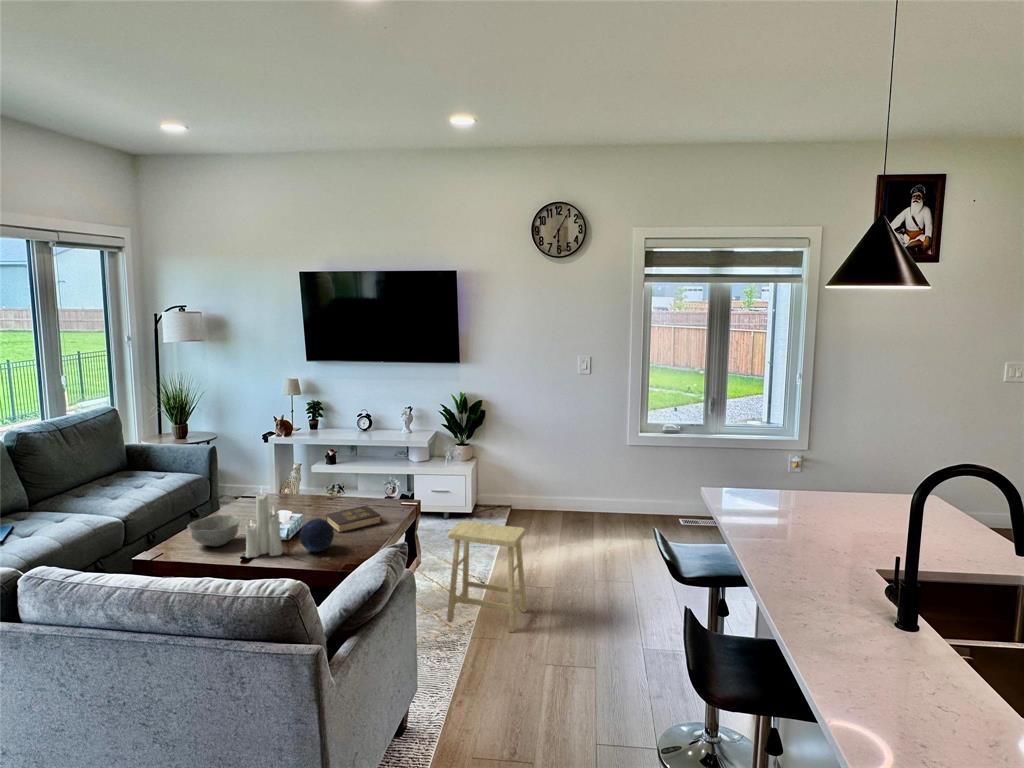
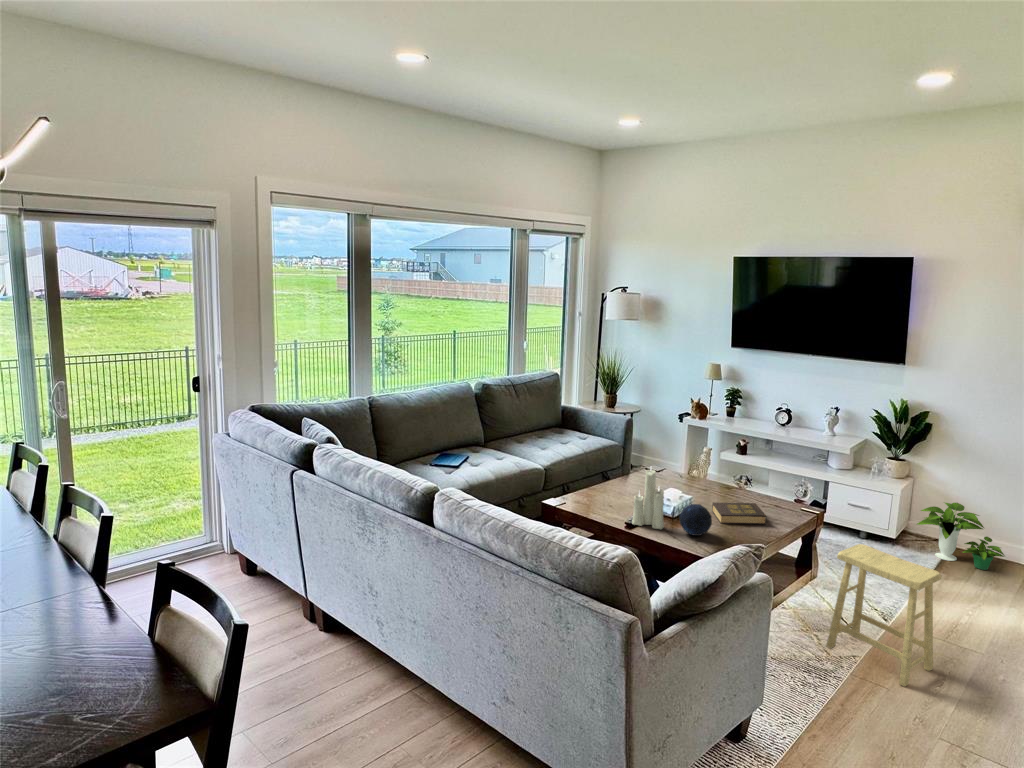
potted plant: none [483,472,544,520] -> present [917,503,1005,570]
bowl: present [188,515,240,547] -> none [592,481,634,508]

